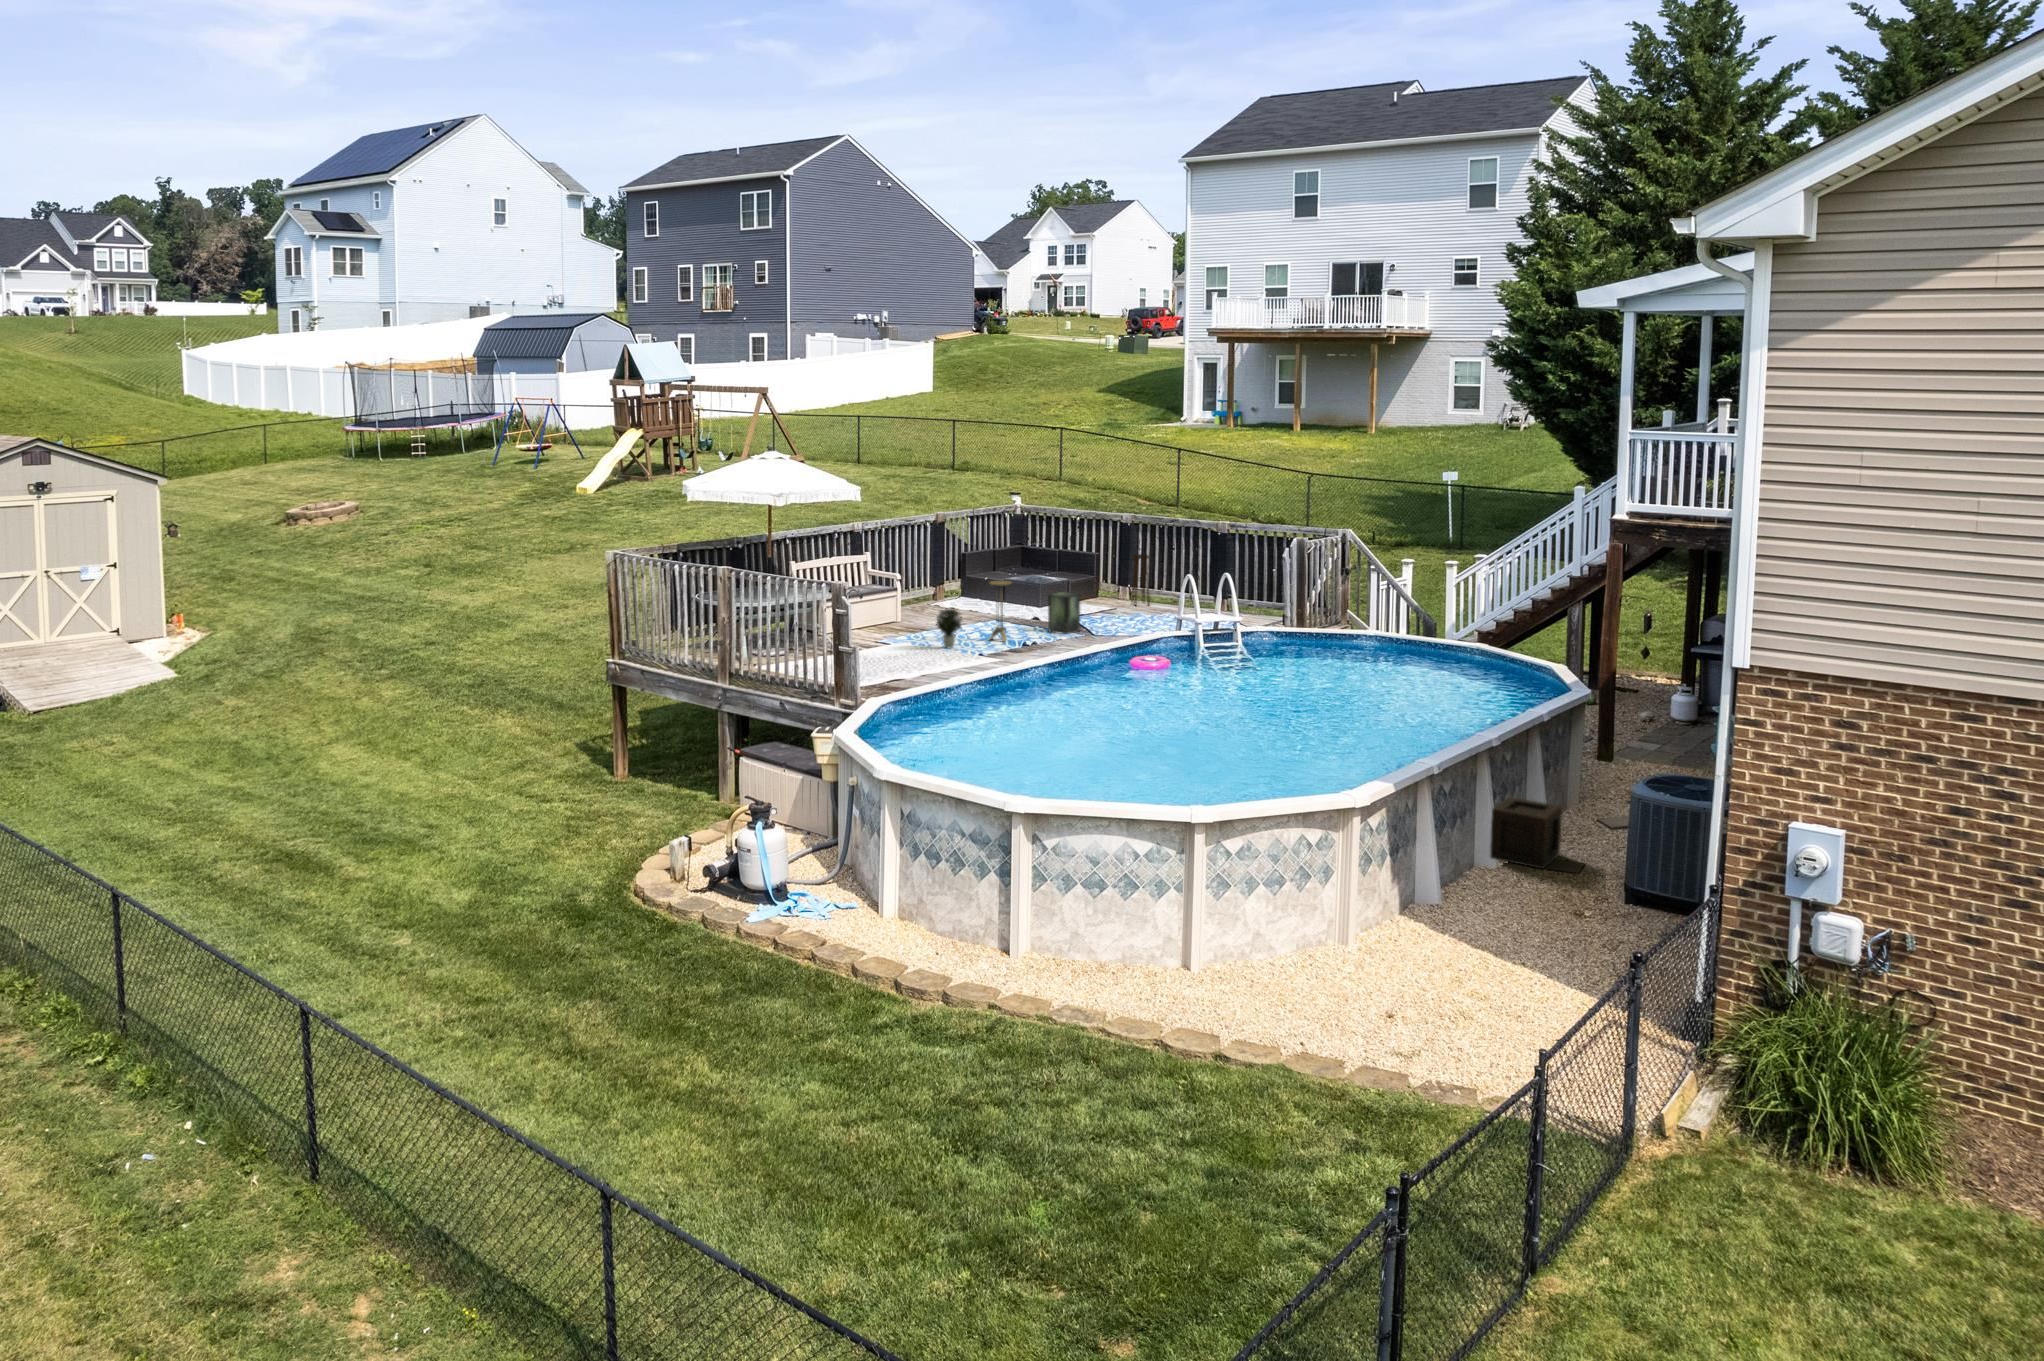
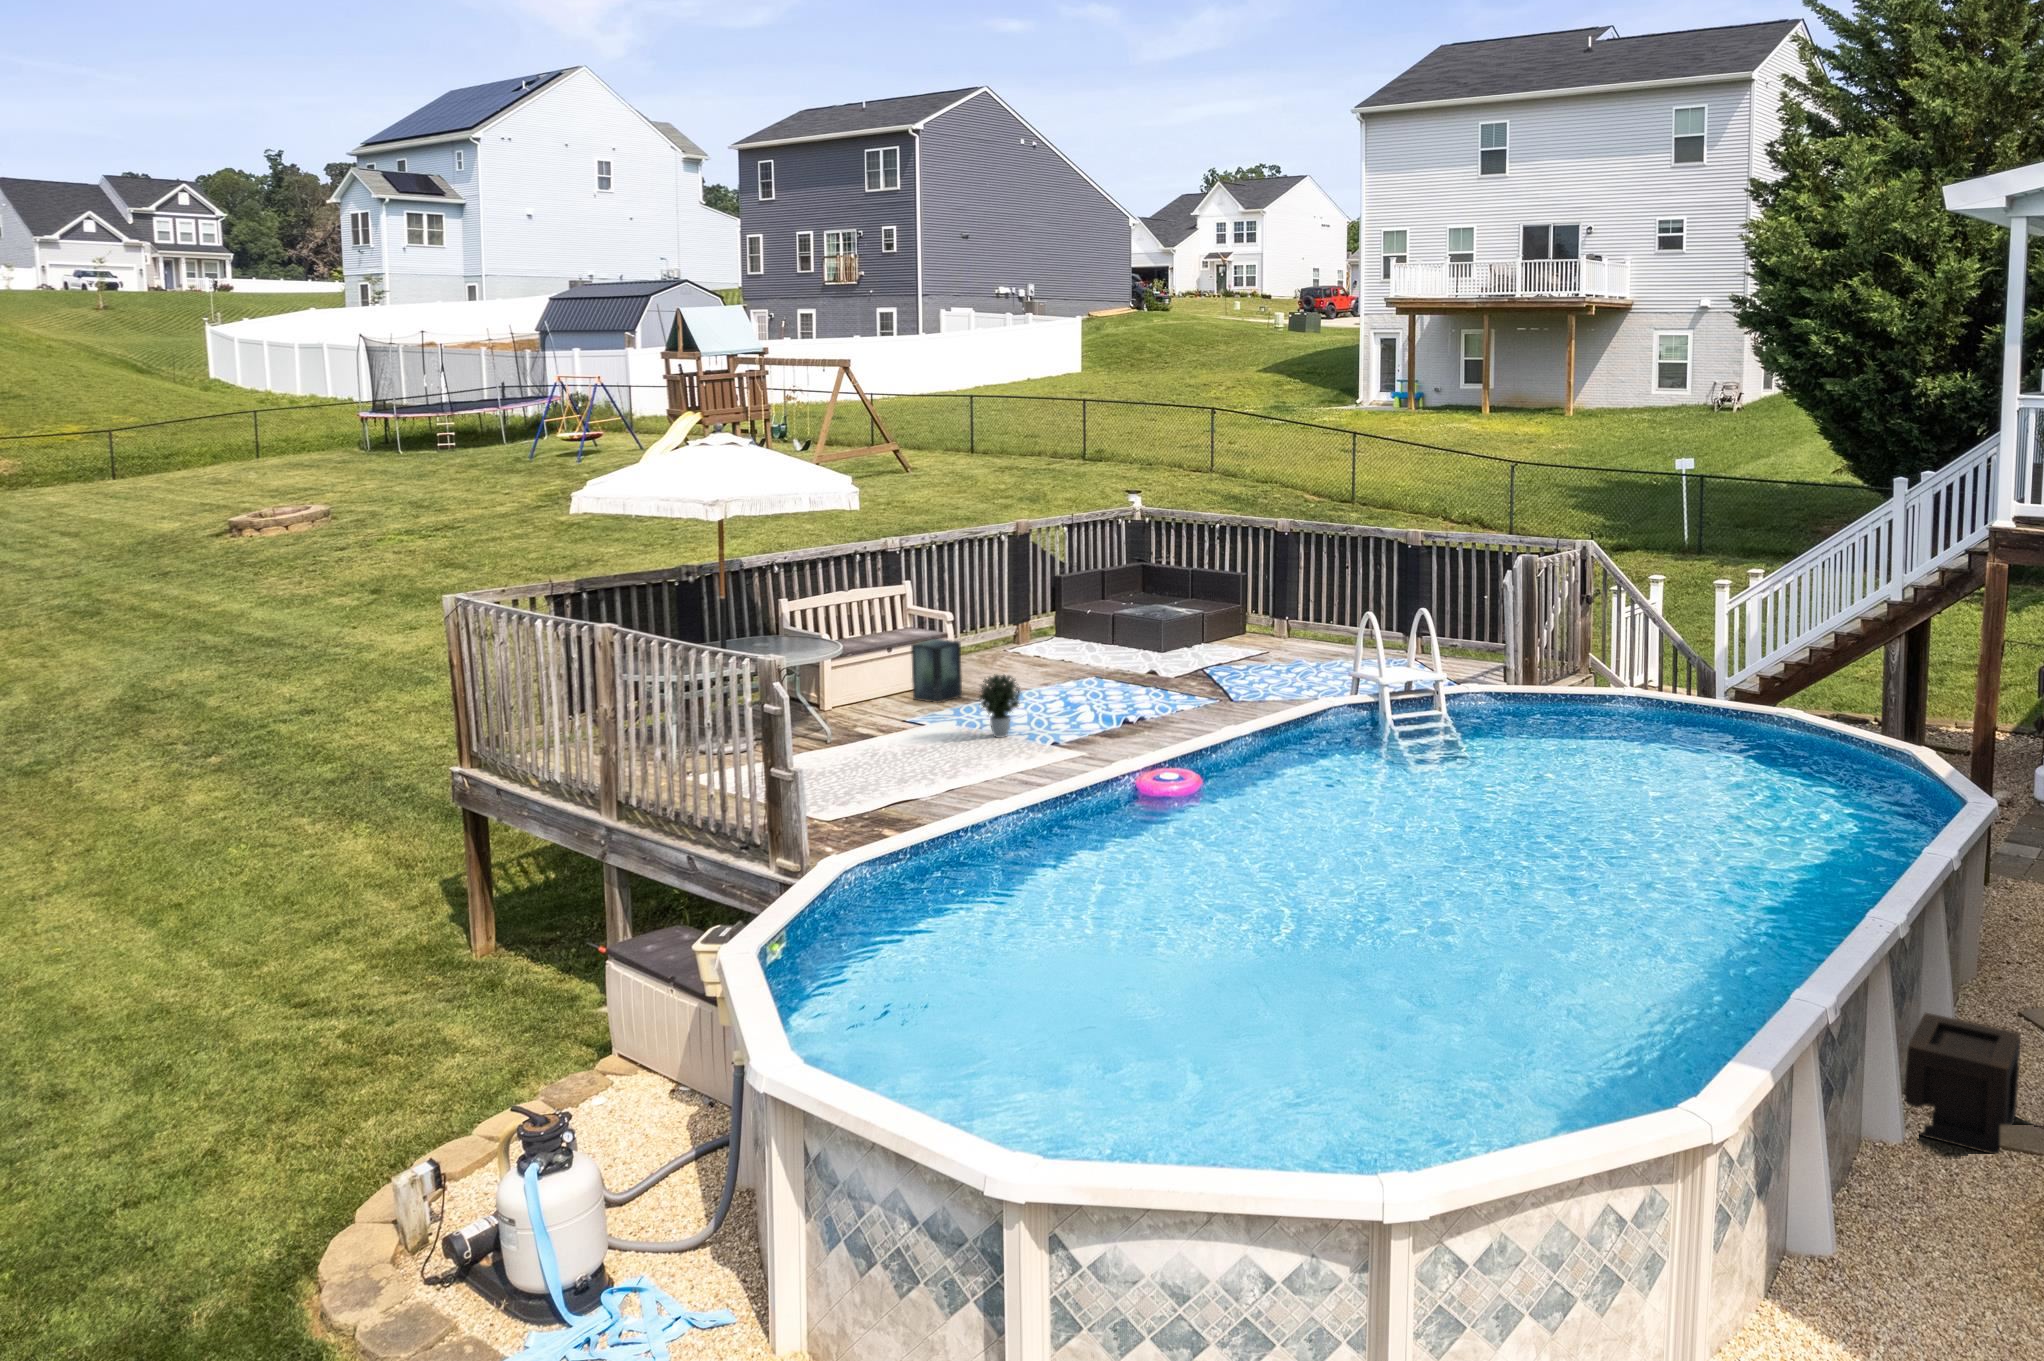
stool: present [1131,554,1150,605] -> none [1288,576,1316,651]
side table: present [990,581,1011,642] -> none [1067,627,1102,723]
storage box: present [1048,592,1080,634] -> present [911,639,962,703]

